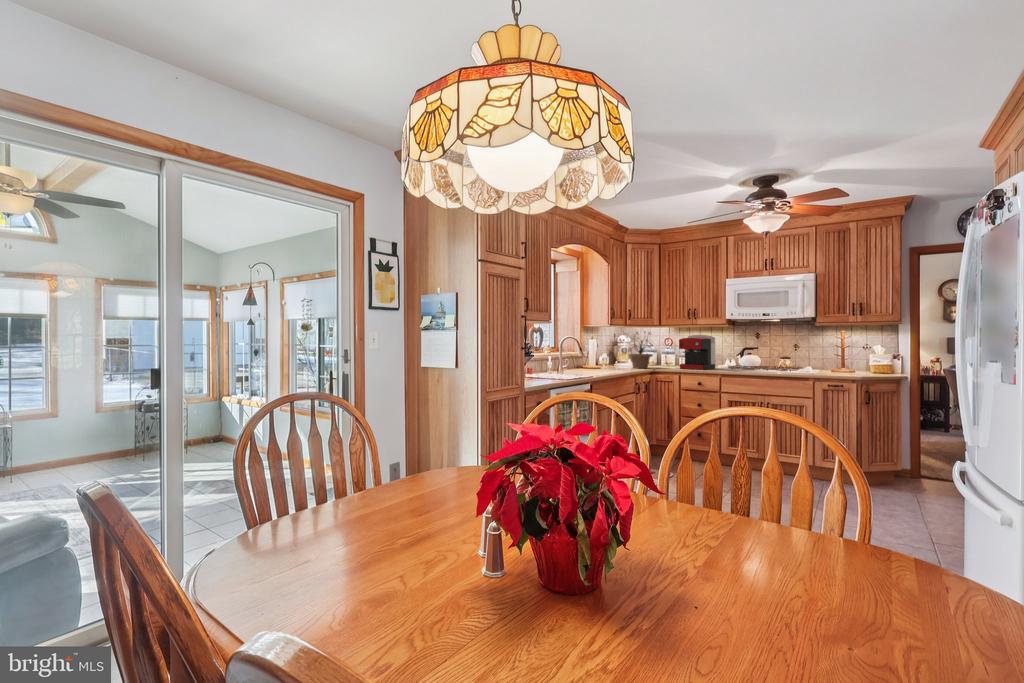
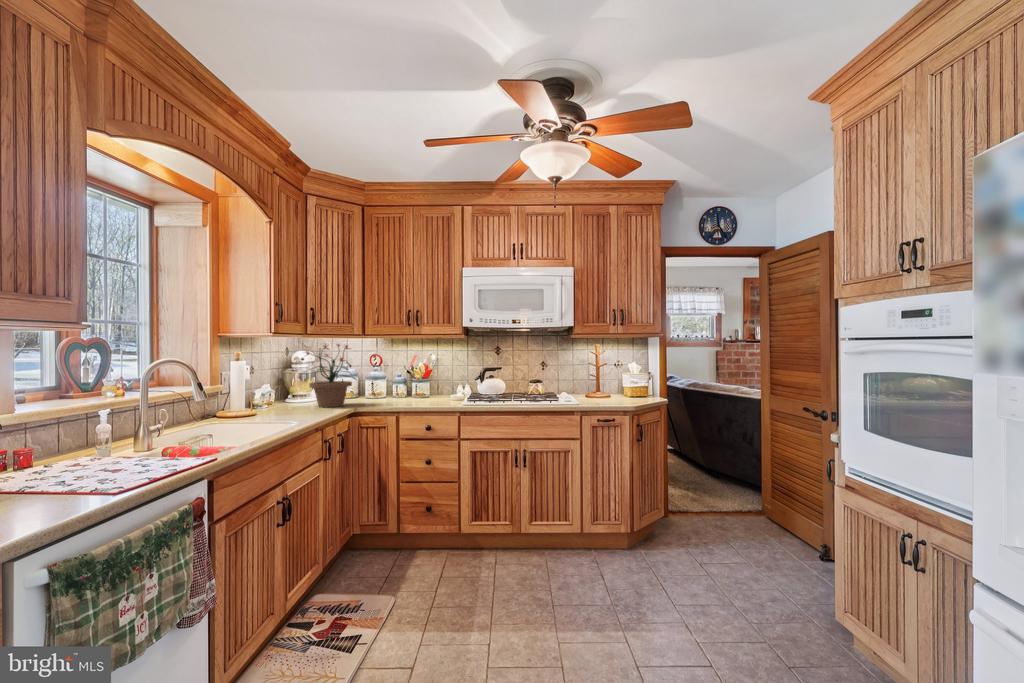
coffee maker: present [679,335,715,370] -> none [395,349,447,405]

